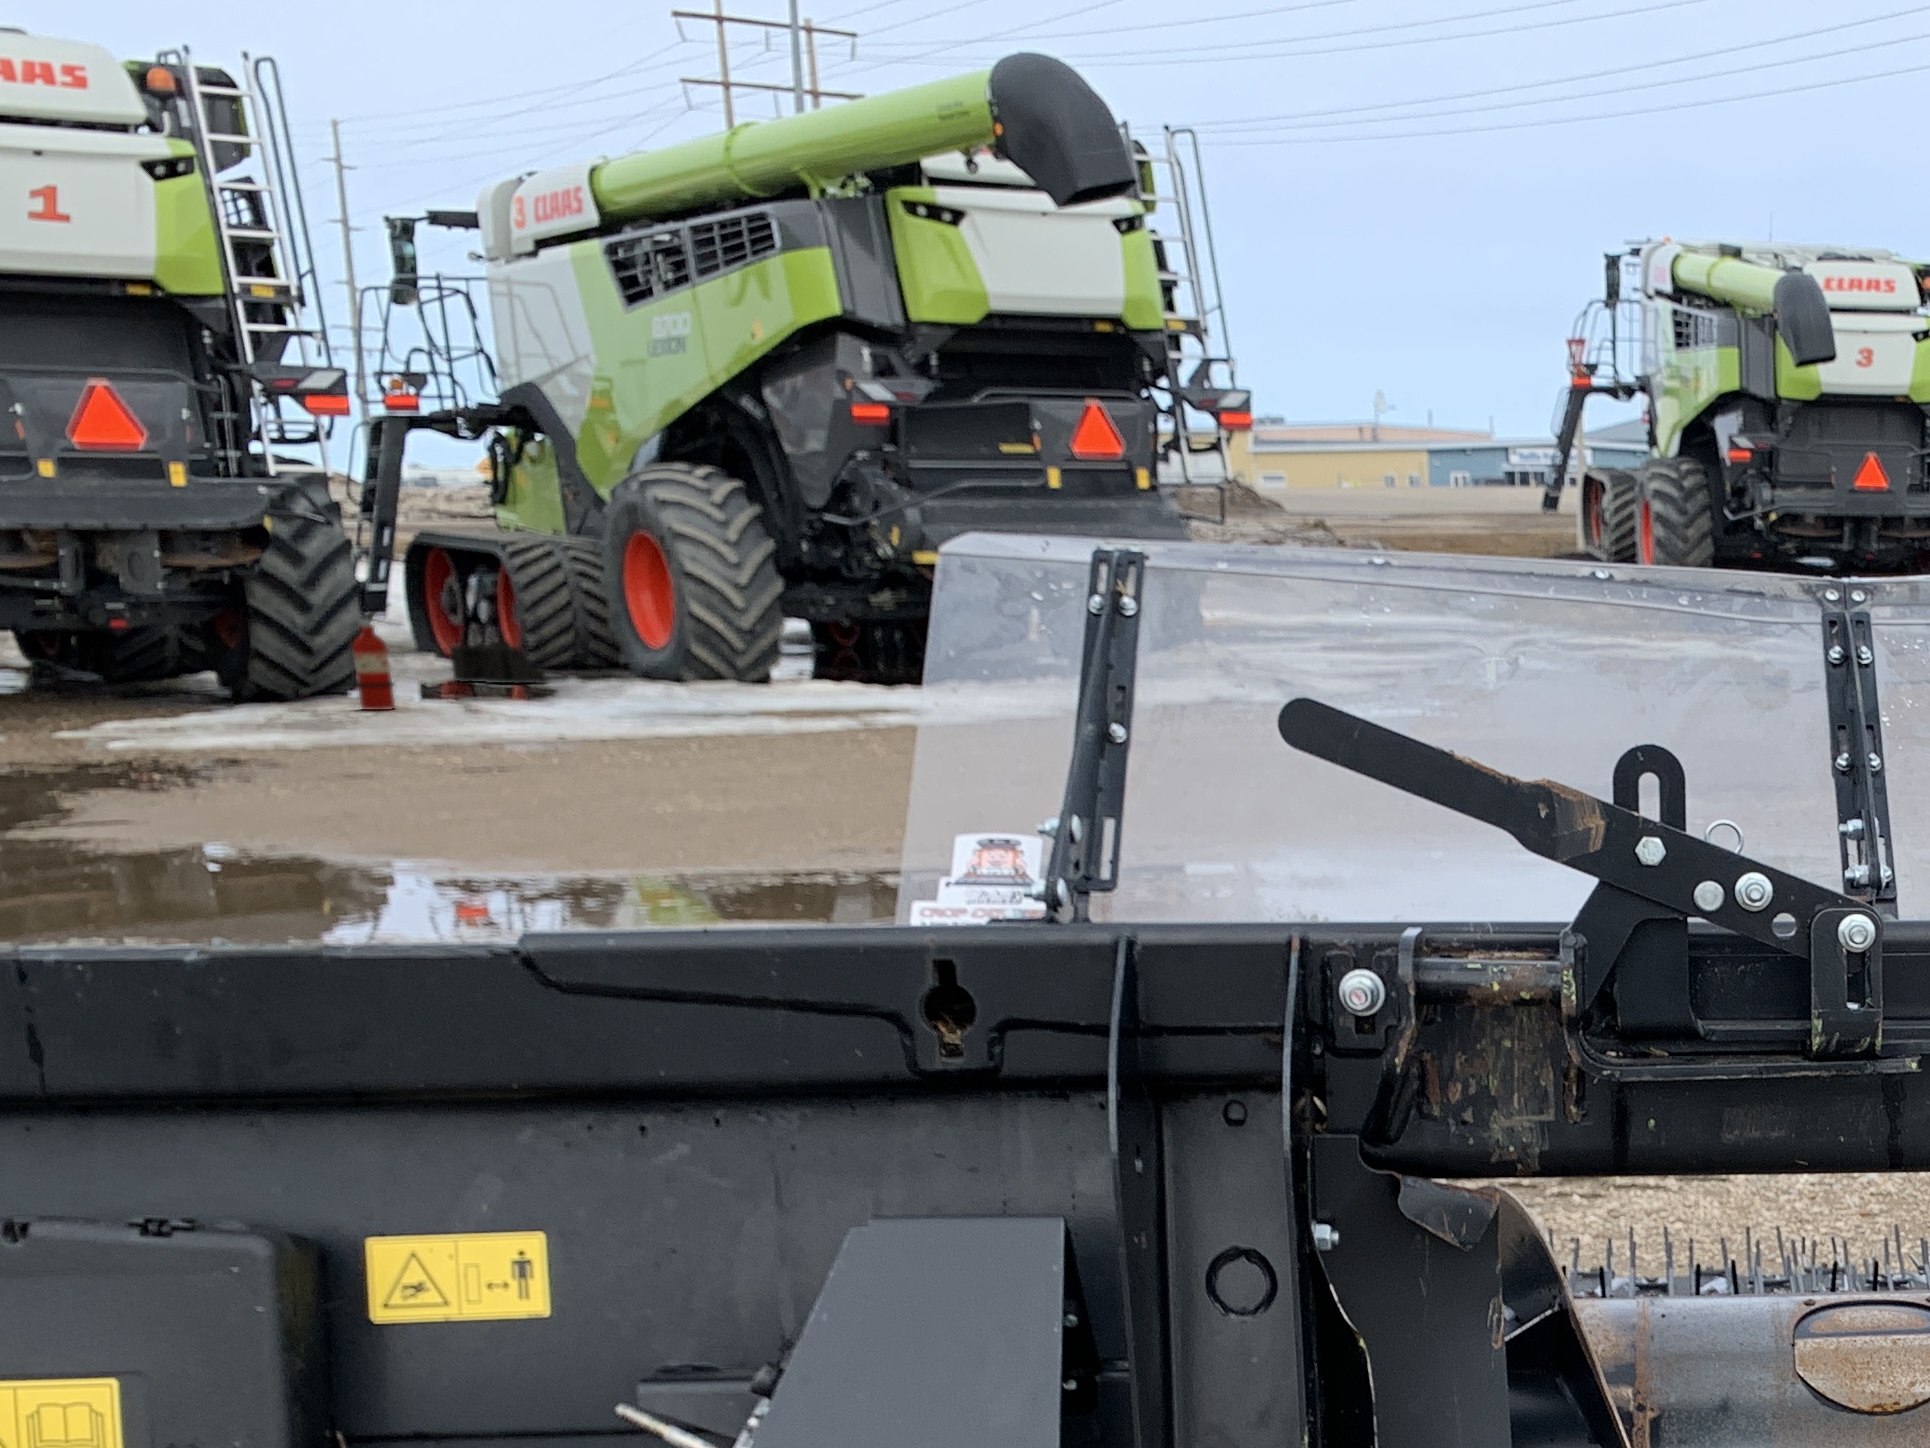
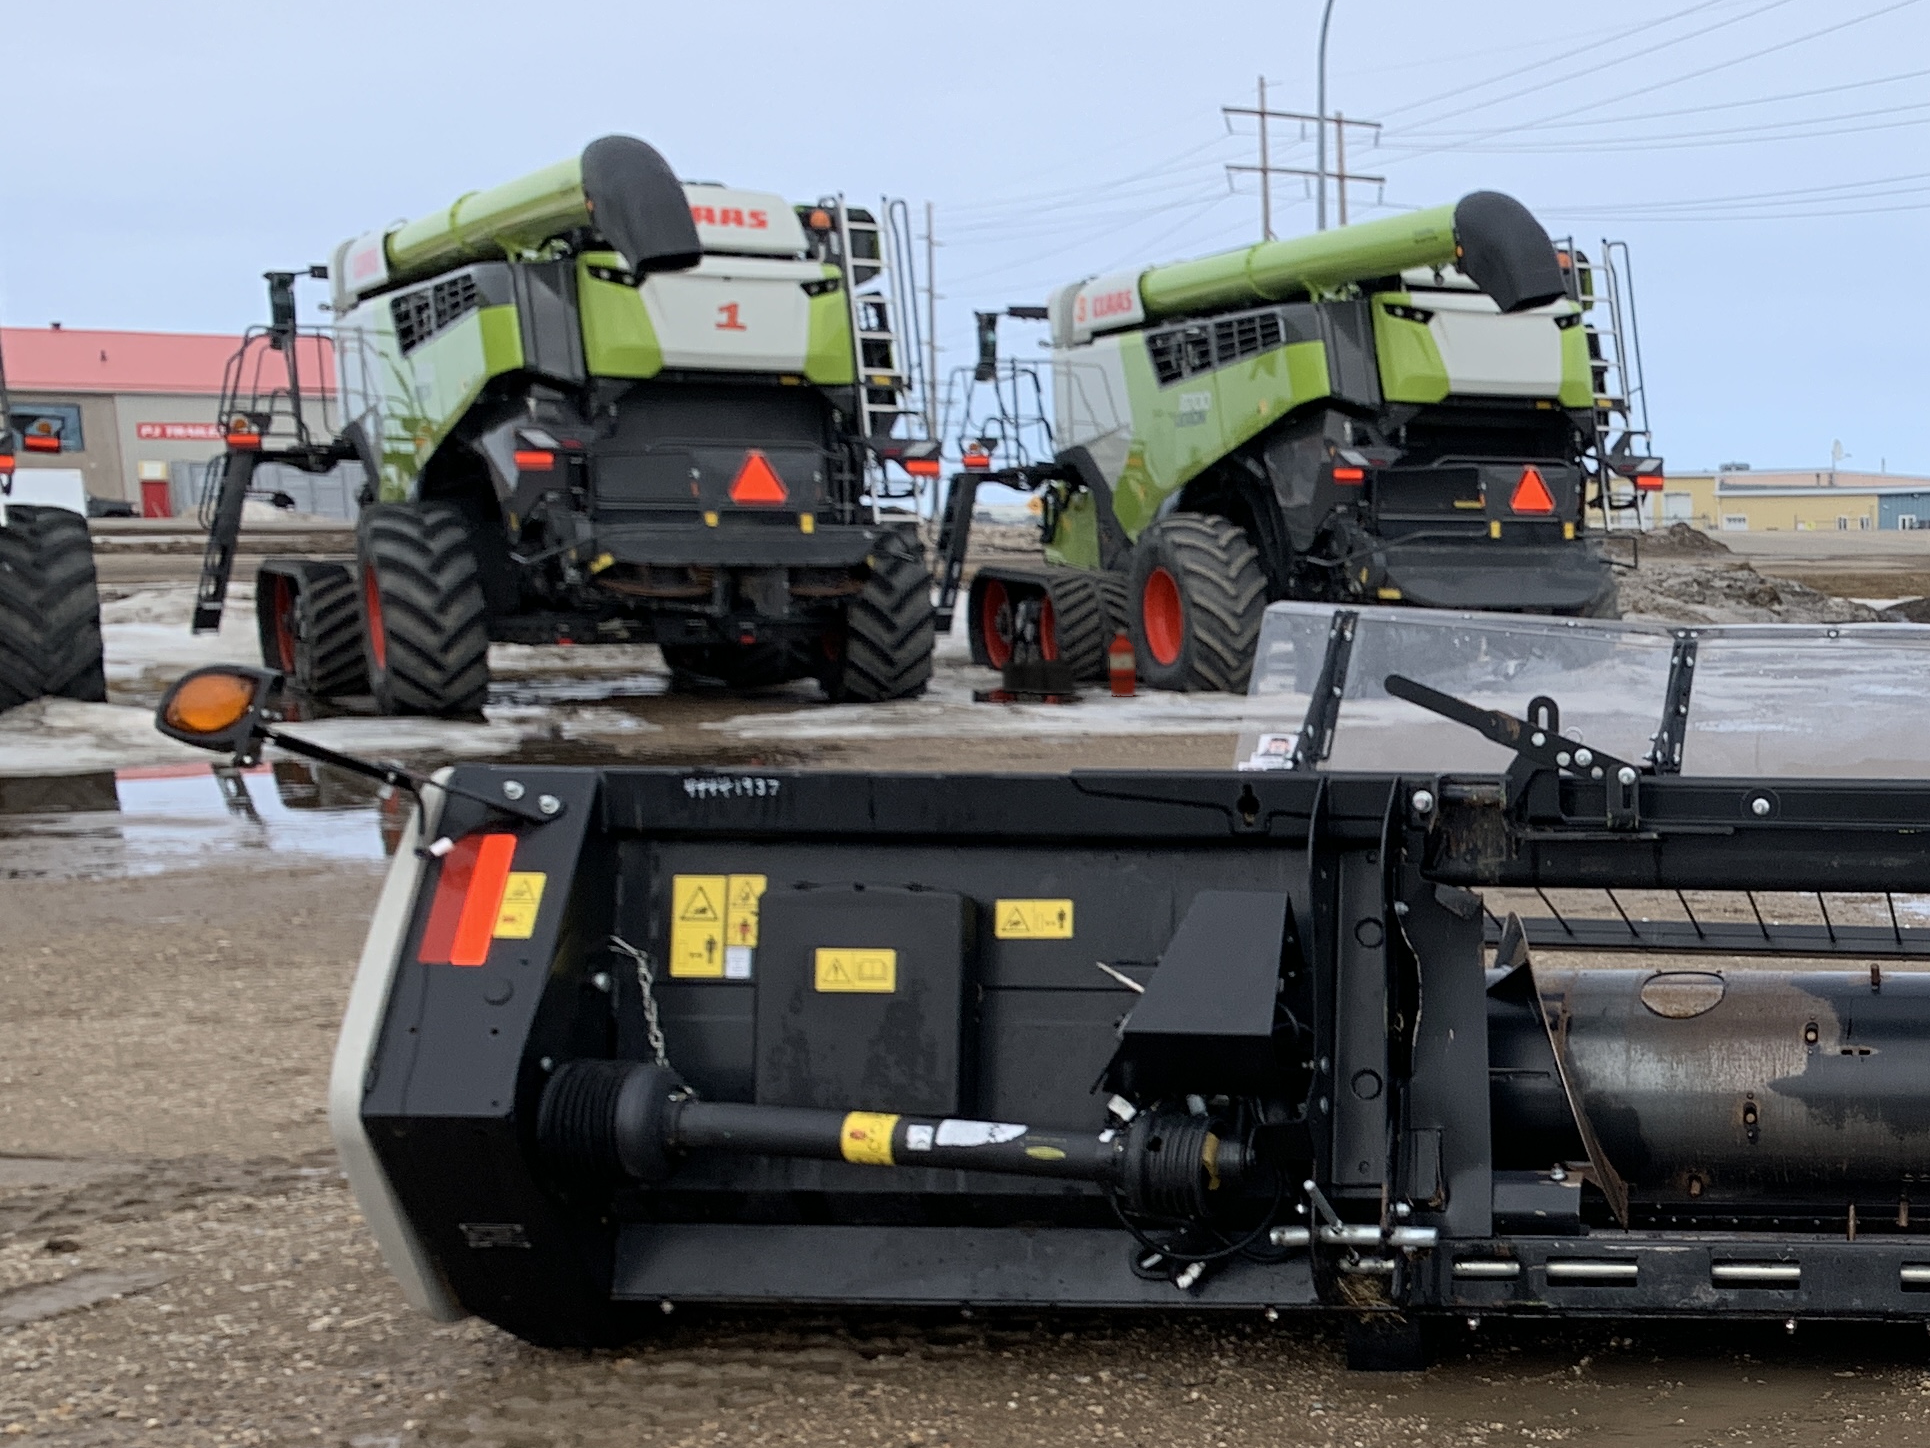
fire extinguisher: present [350,605,395,710] -> present [1107,618,1136,697]

